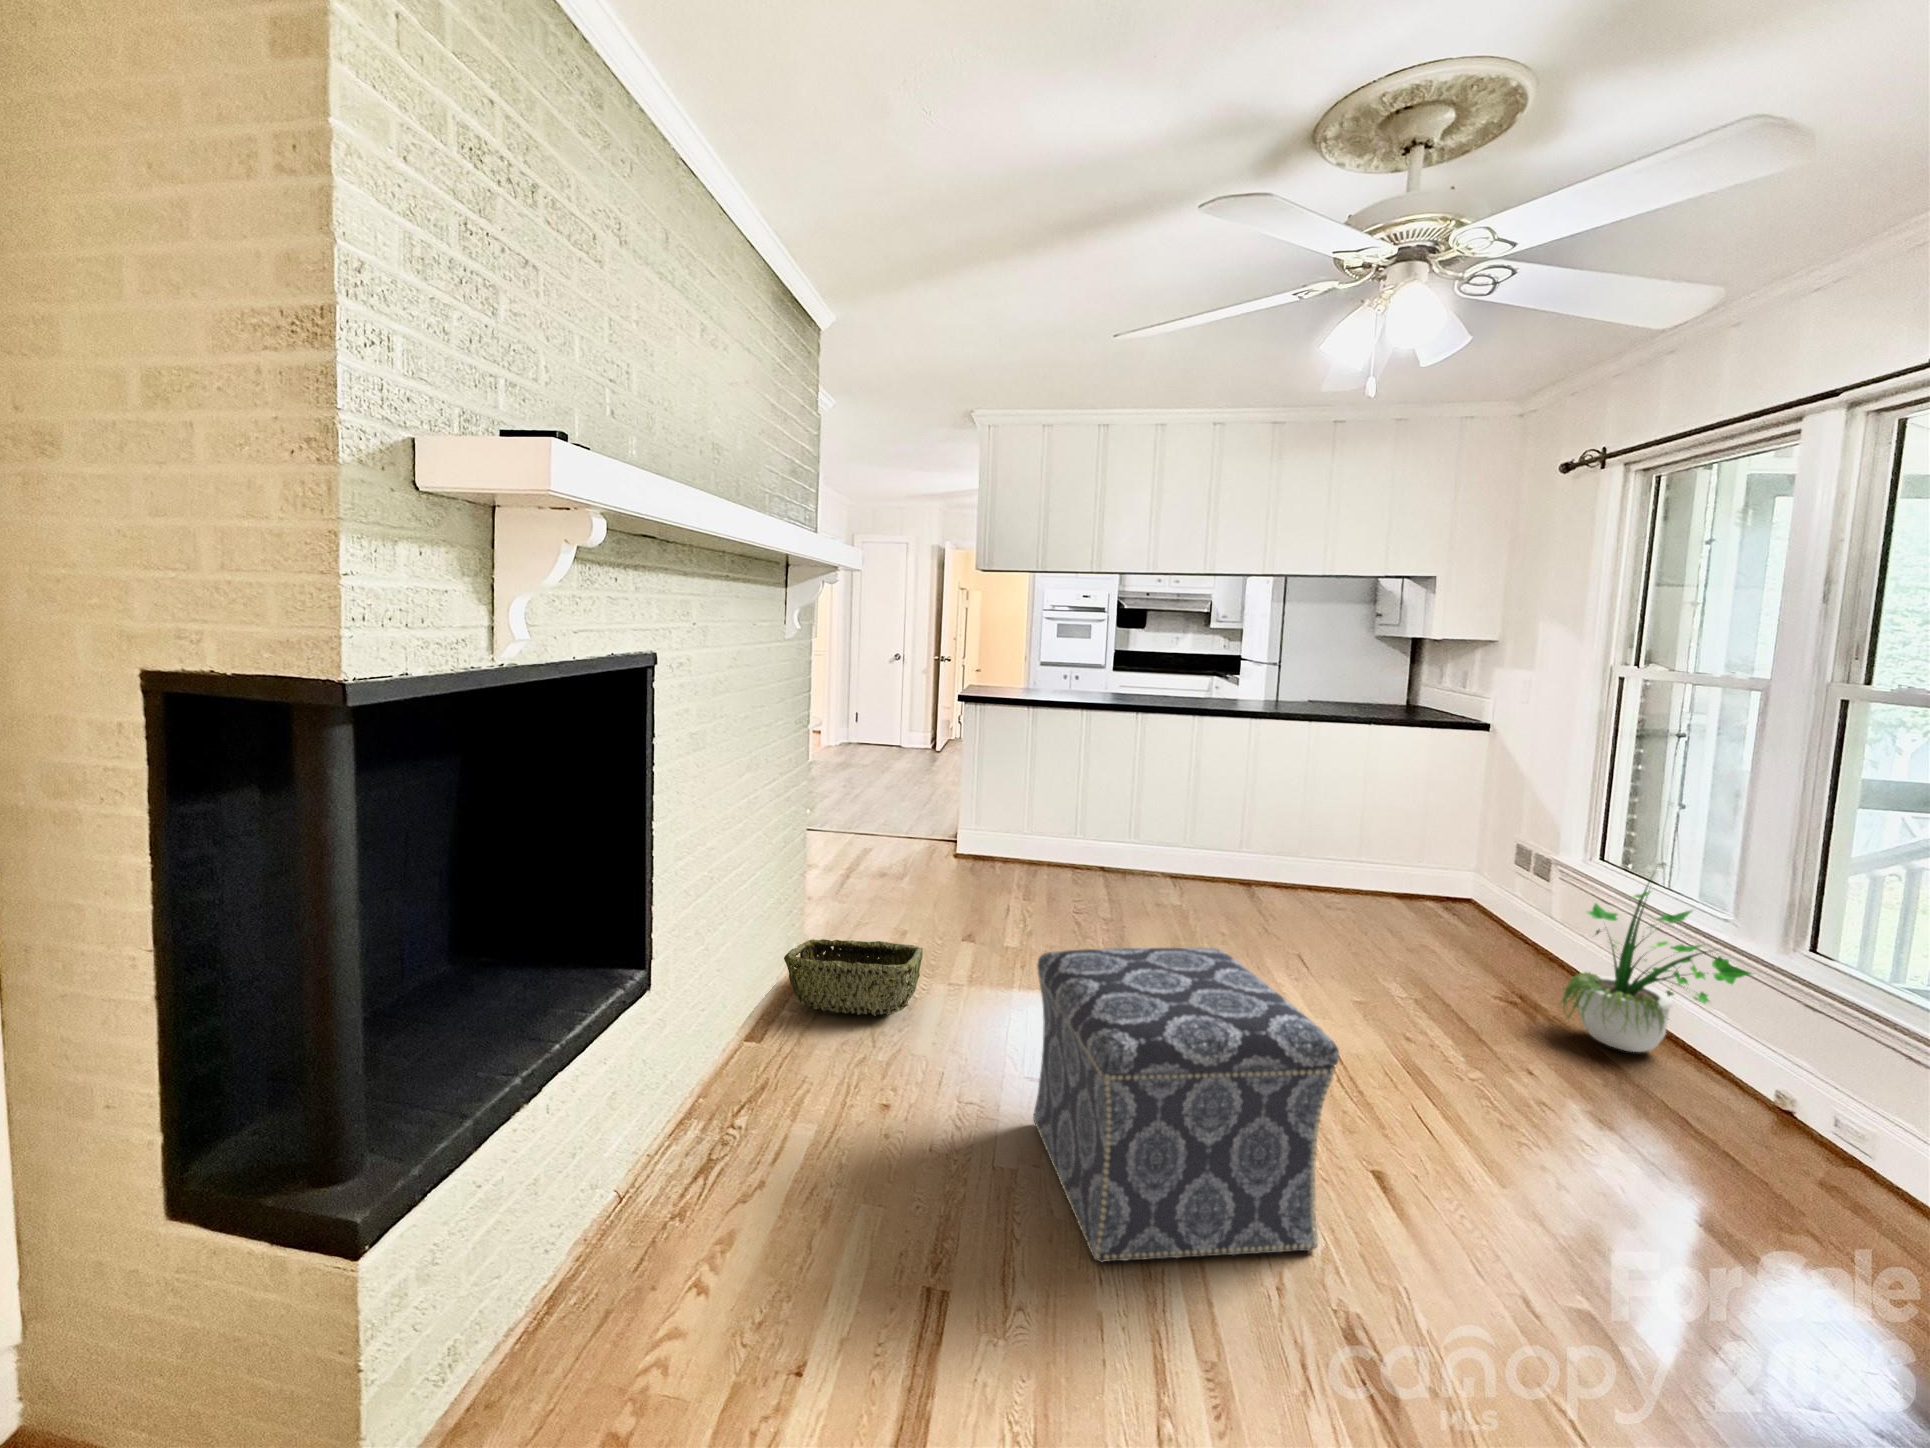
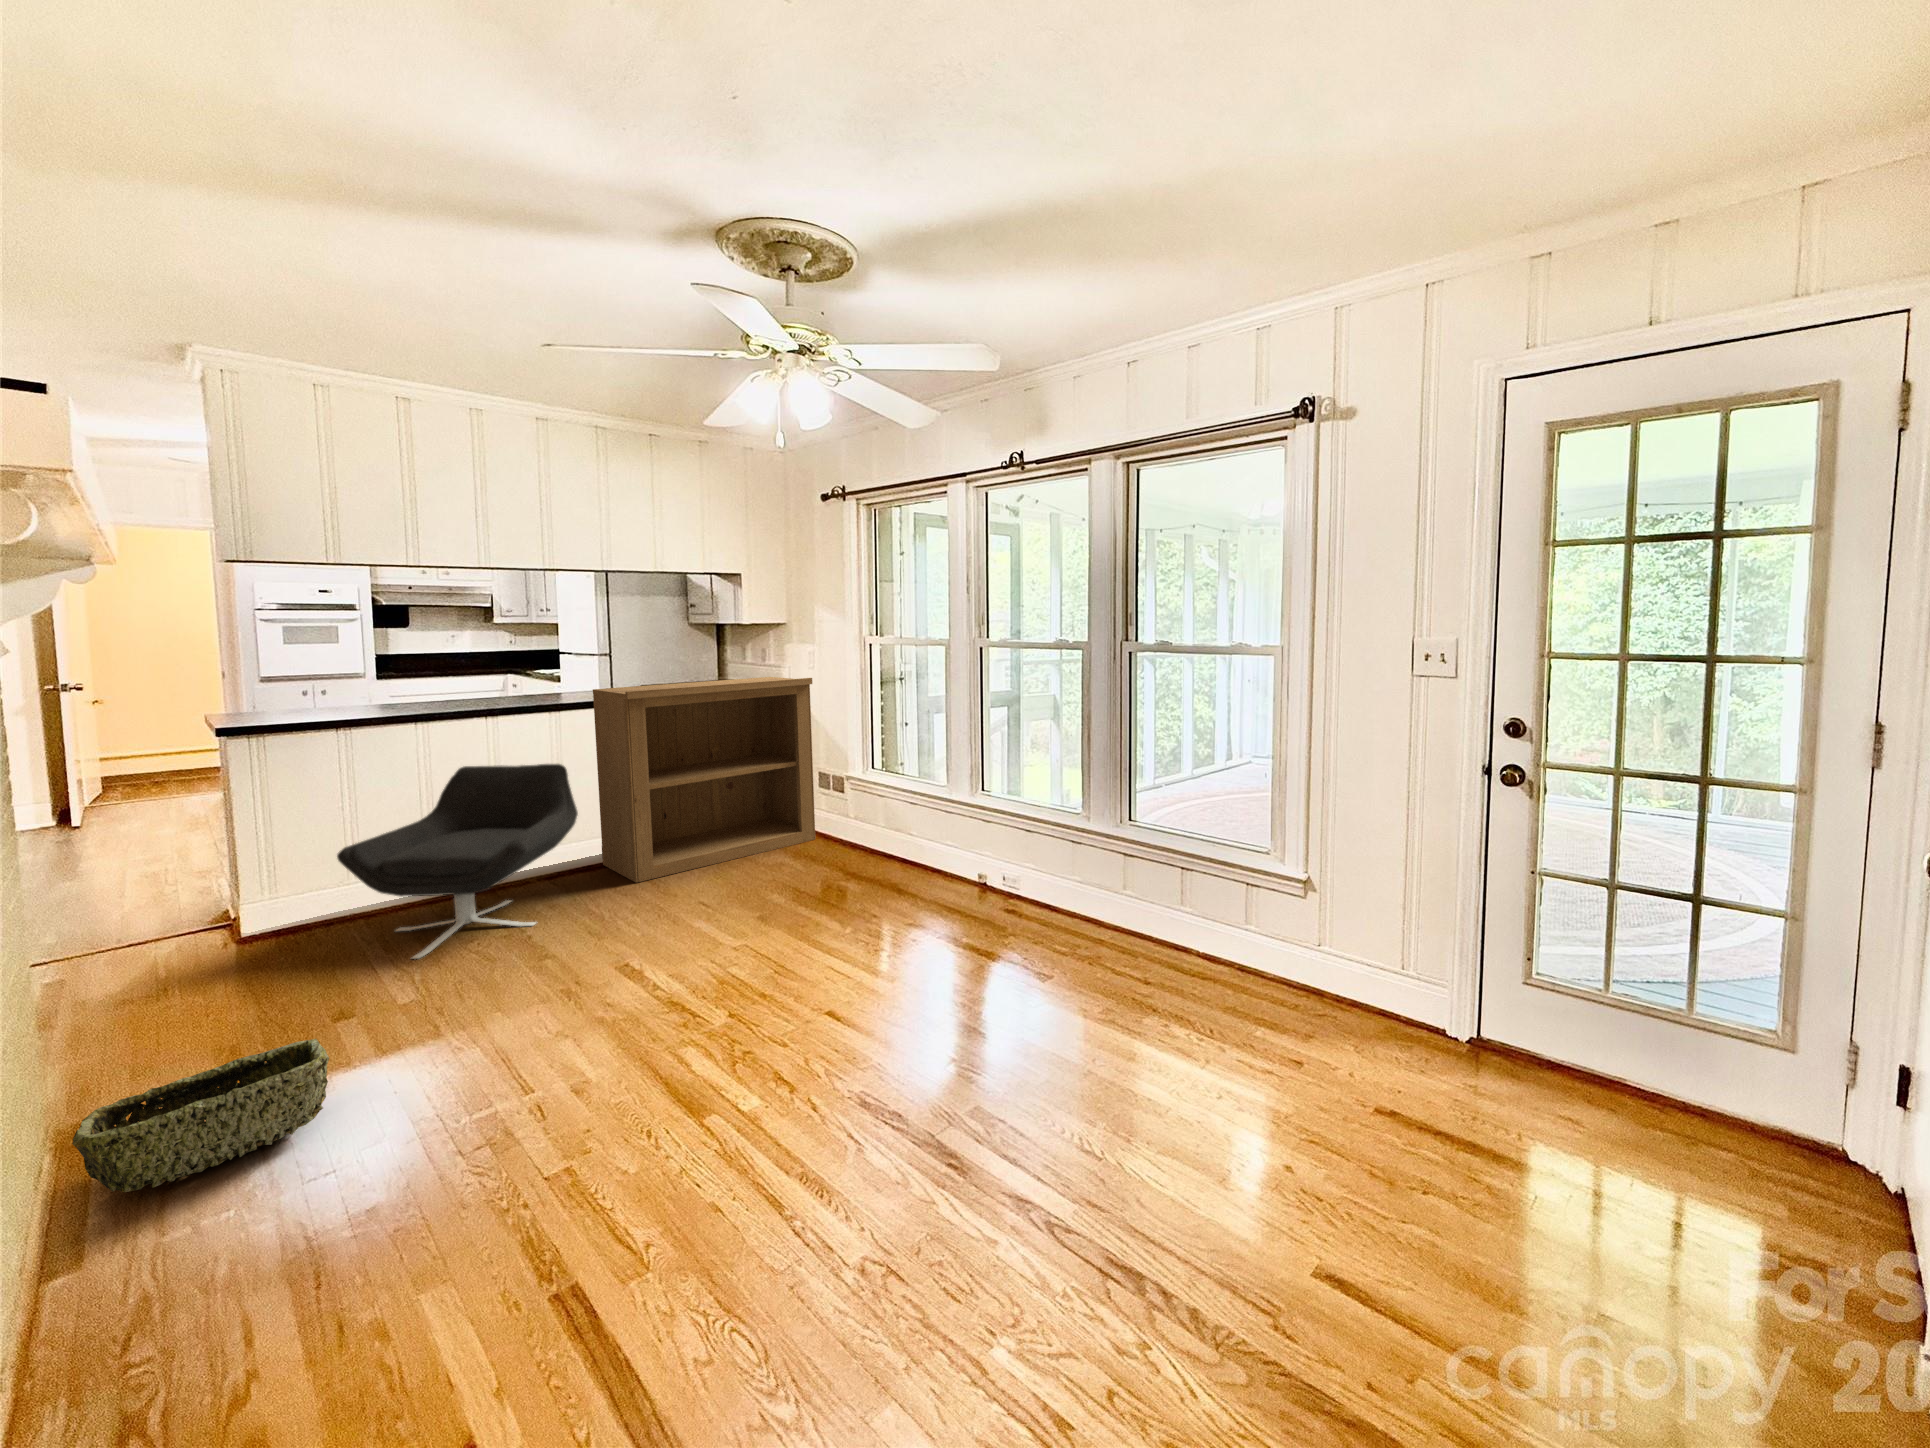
bookshelf: none [1227,697,1519,935] -> present [593,677,815,883]
lounge chair: none [1008,753,1197,919] -> present [337,764,578,959]
potted plant: present [1561,868,1752,1052] -> none [874,755,963,881]
ottoman: present [1033,948,1339,1262] -> none [543,895,824,1176]

